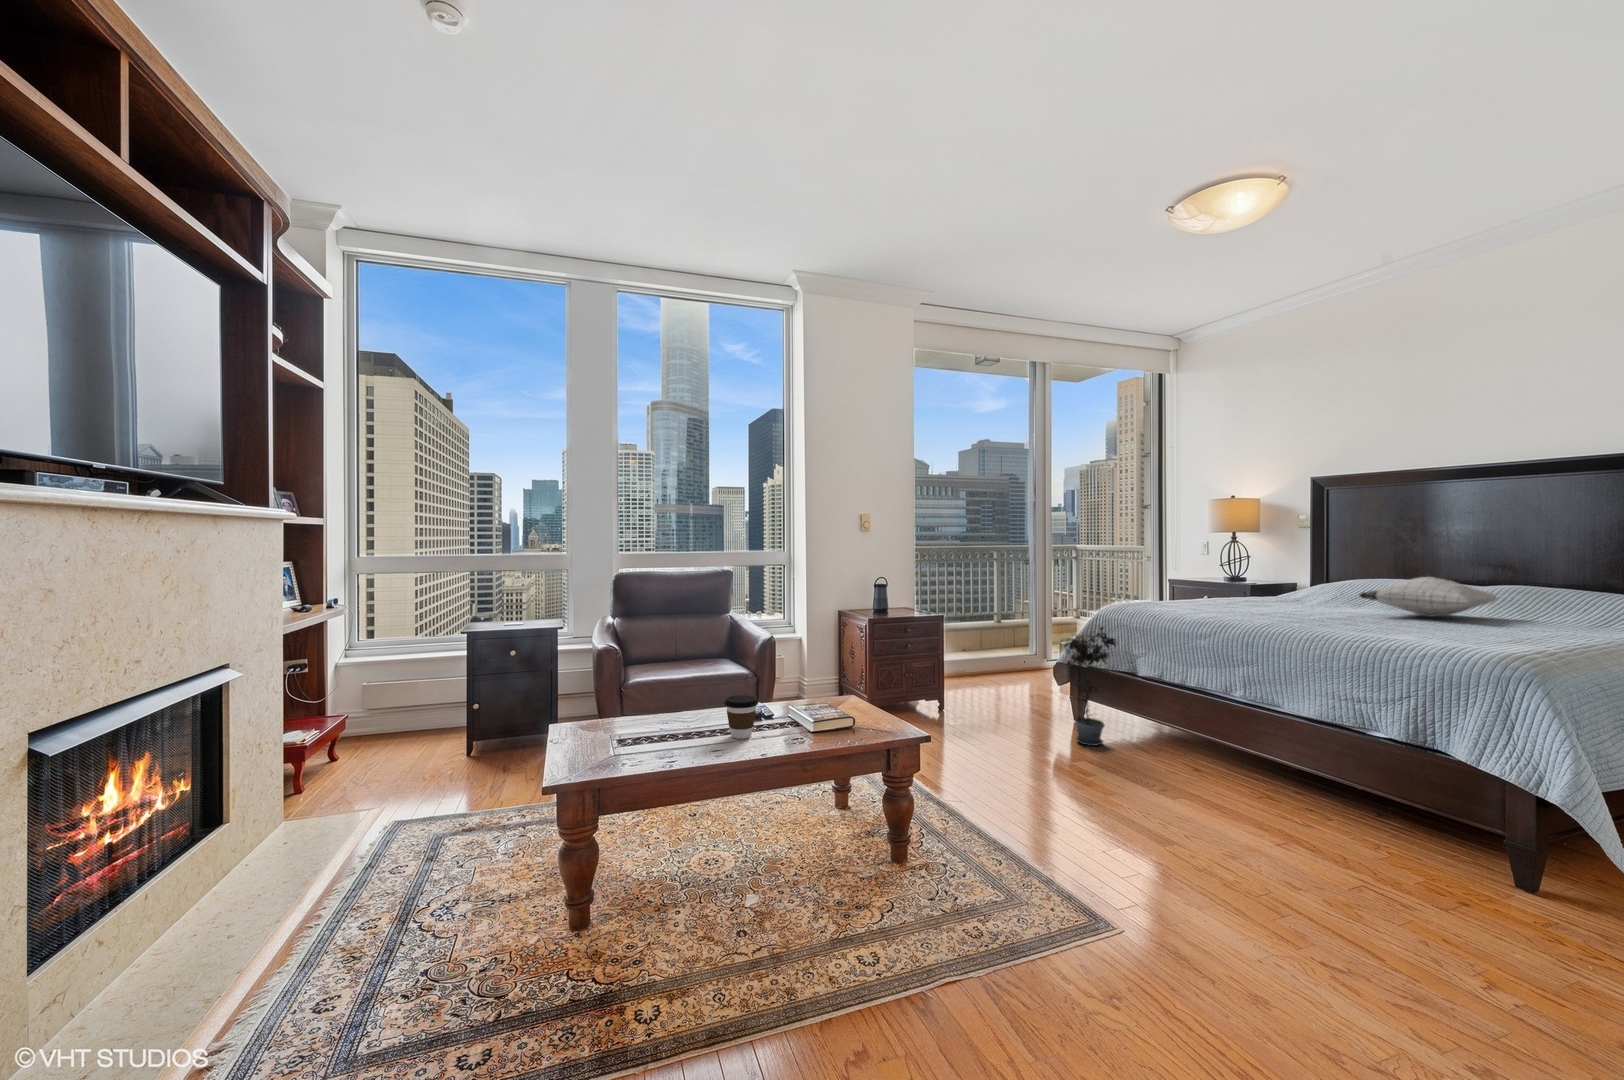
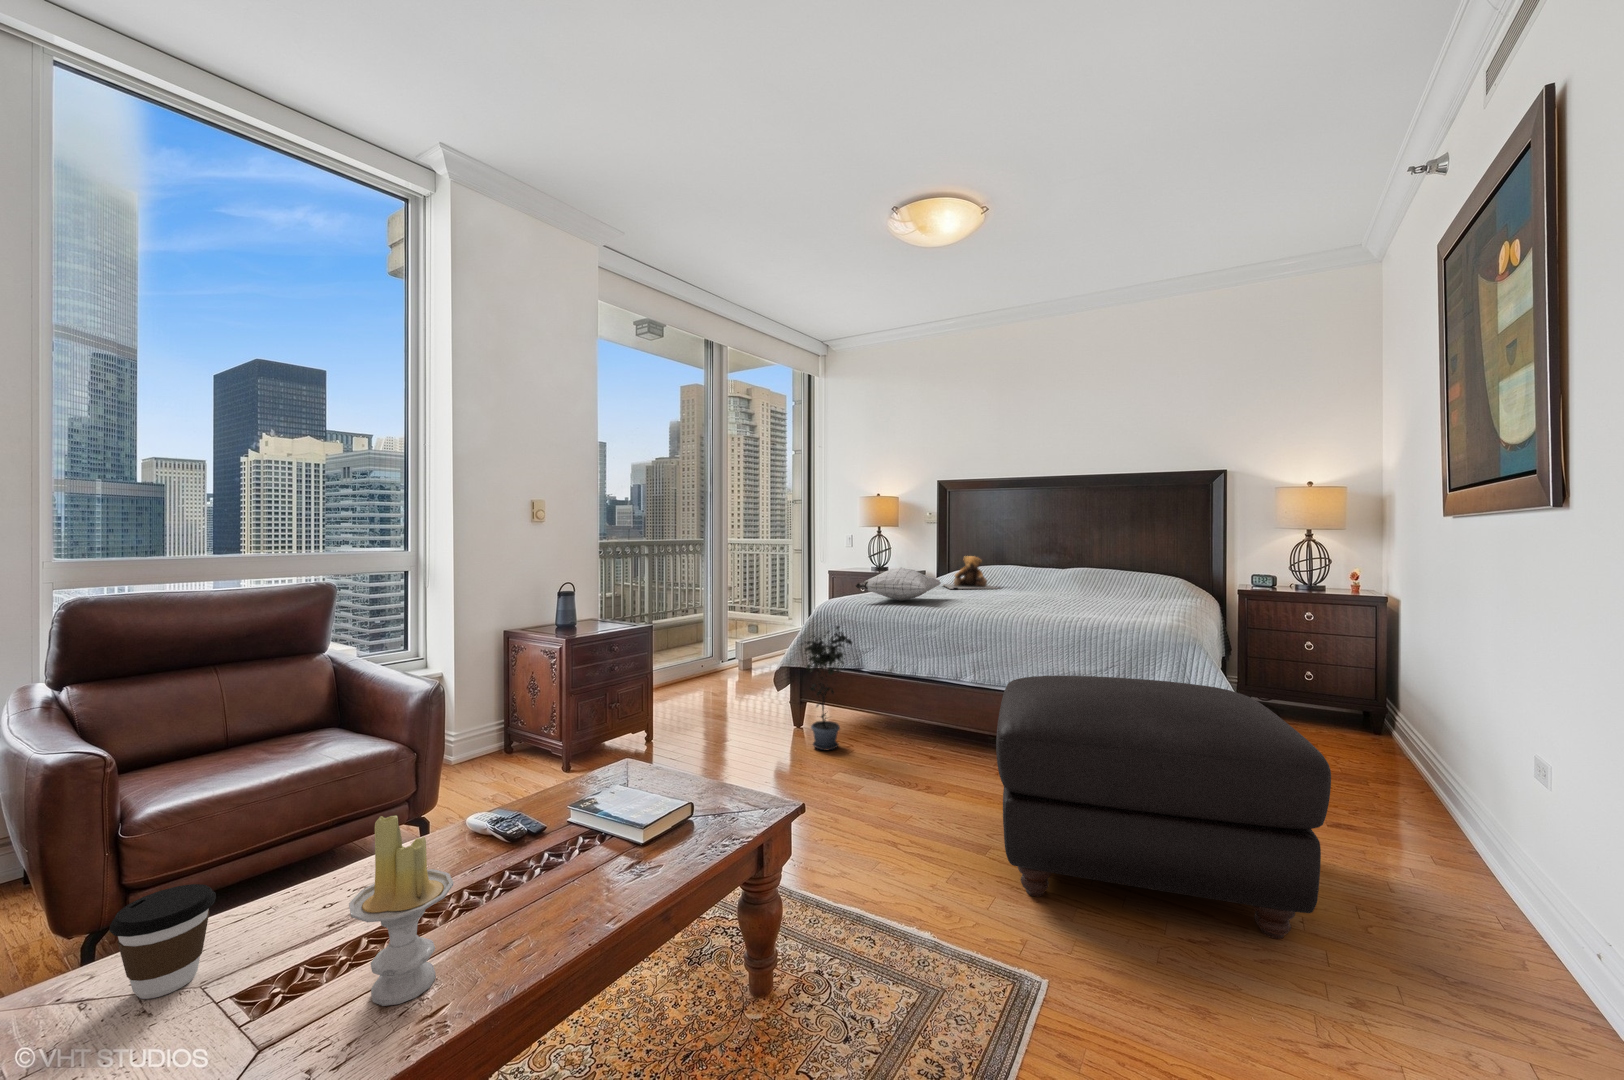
teddy bear: none [1292,566,1372,607] -> present [944,556,998,589]
pillow: present [1360,577,1498,617] -> present [856,567,941,601]
candle: none [651,669,695,757] -> present [349,816,454,1006]
ottoman: none [1142,687,1554,995] -> present [996,676,1331,939]
coffee cup: present [724,695,758,739] -> present [109,884,216,999]

